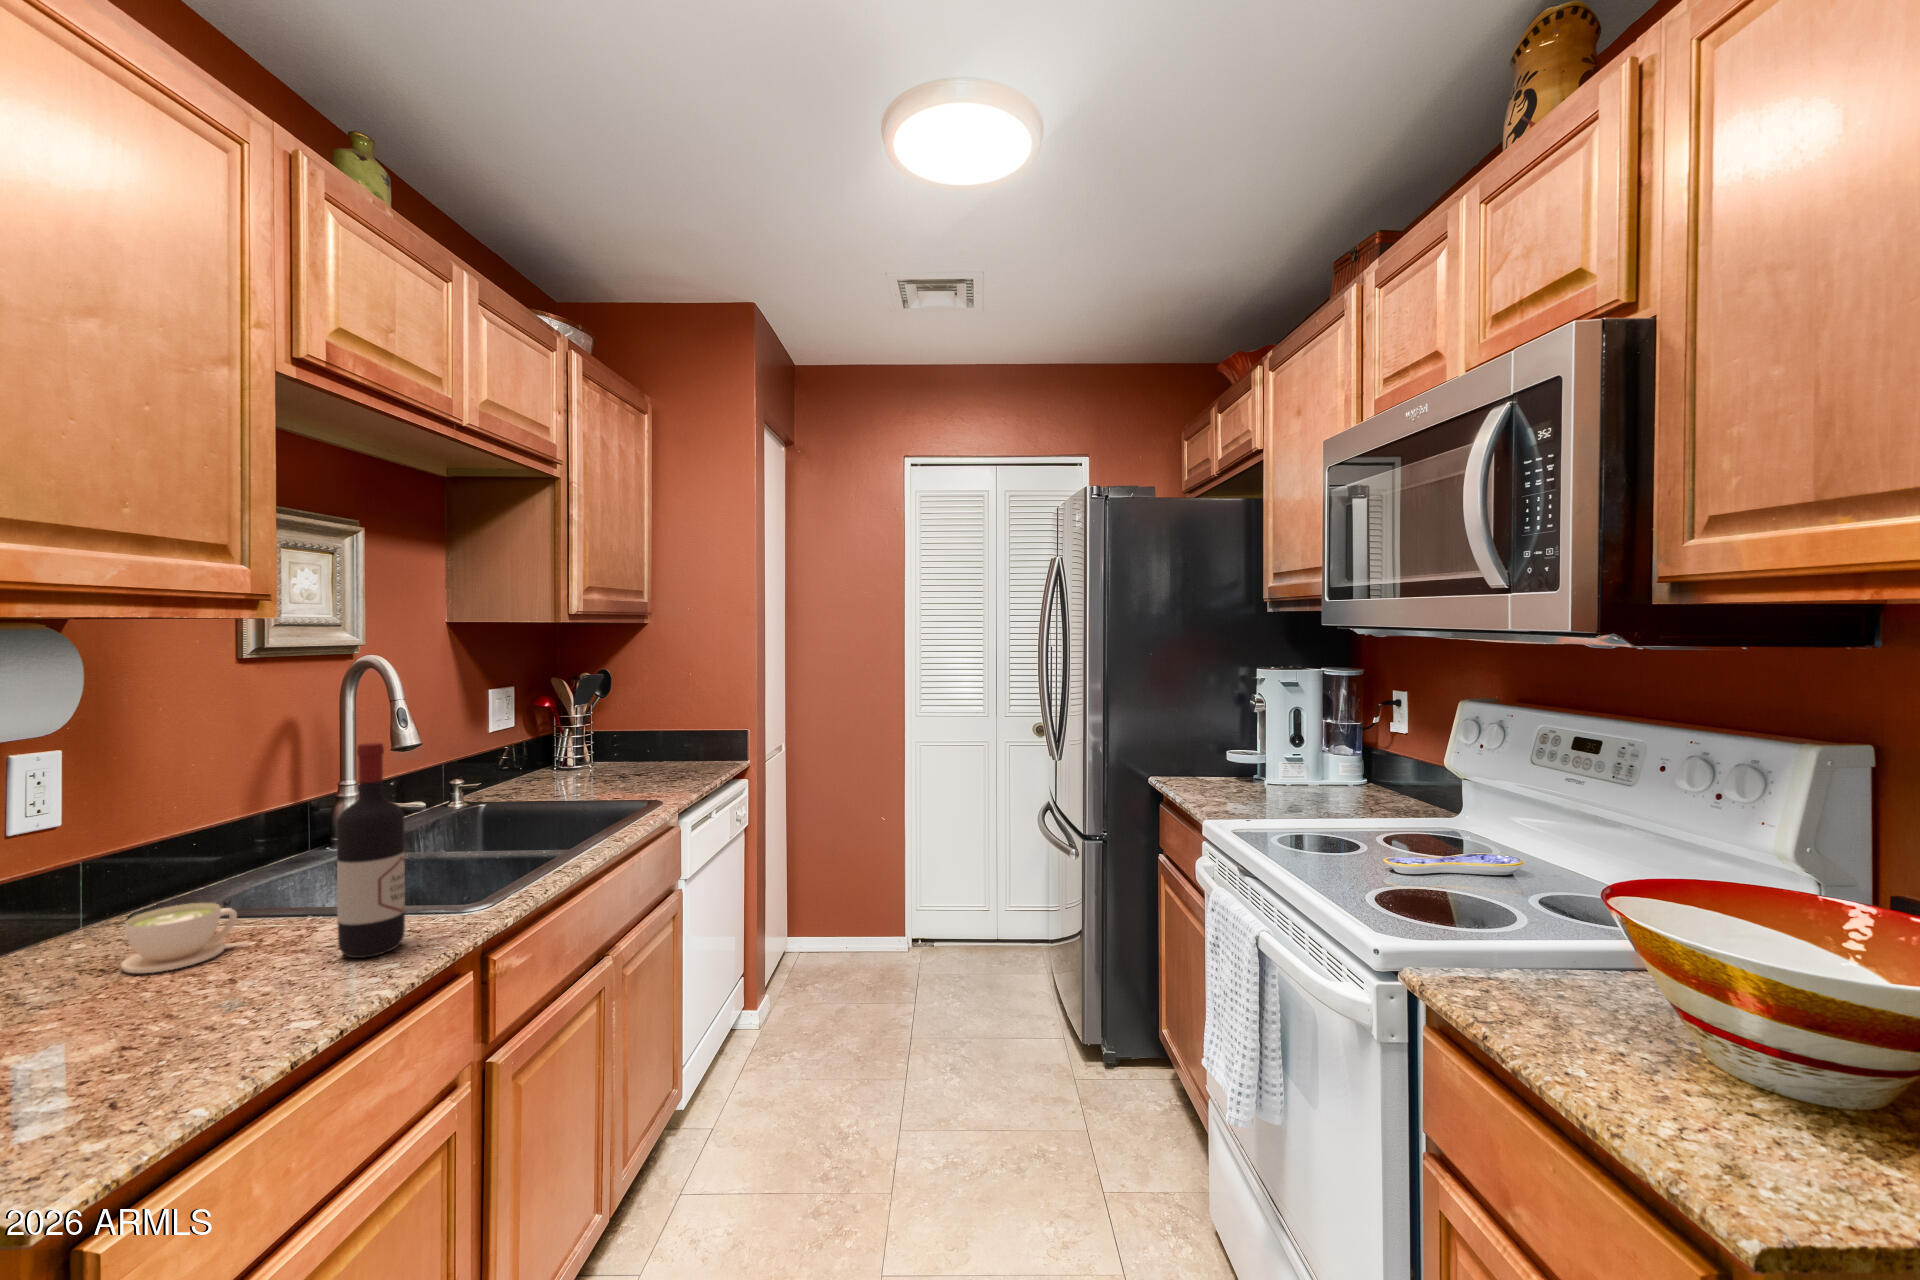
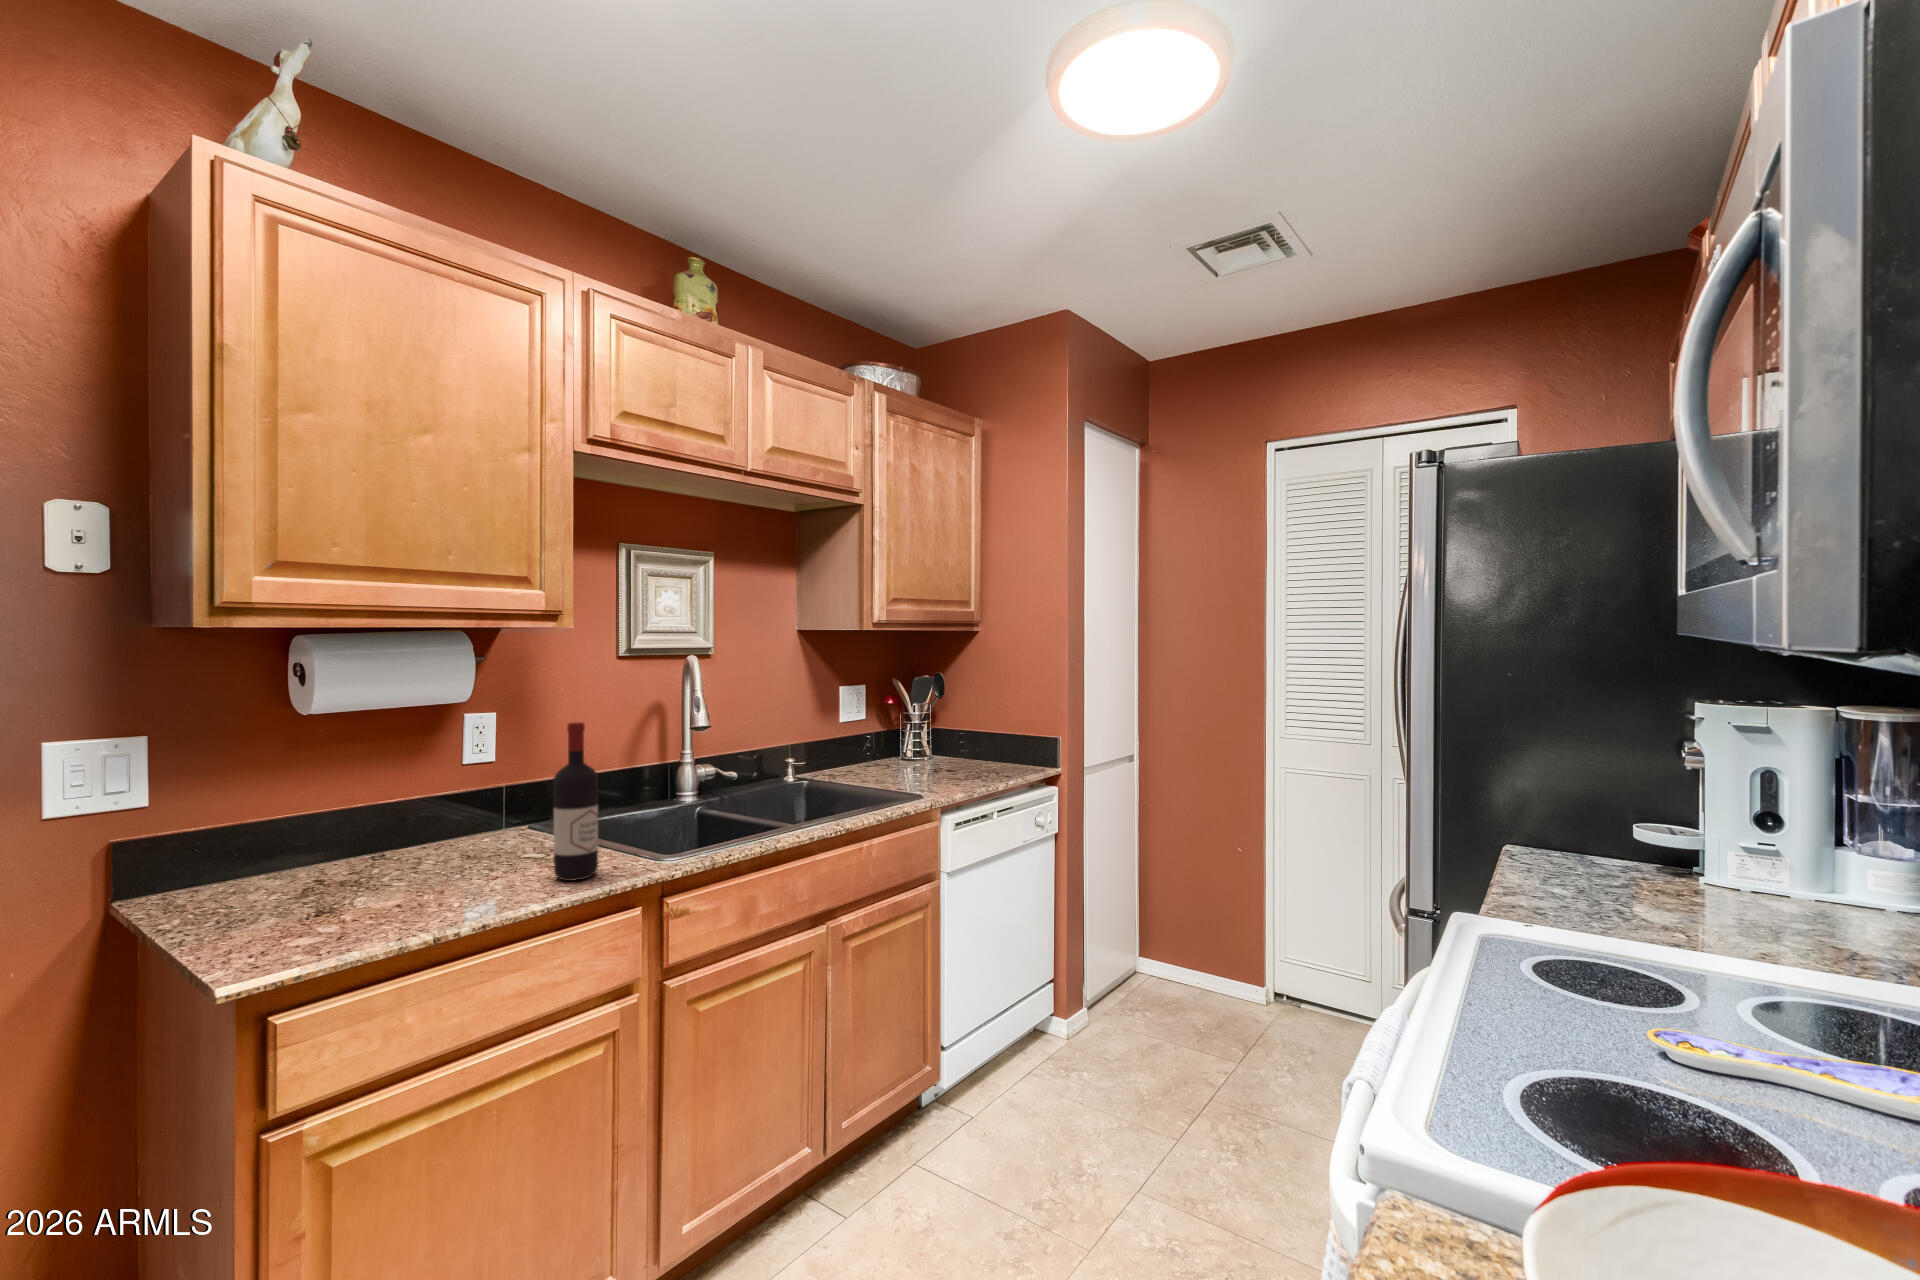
coffee cup: present [121,903,237,973] -> none [469,823,533,865]

